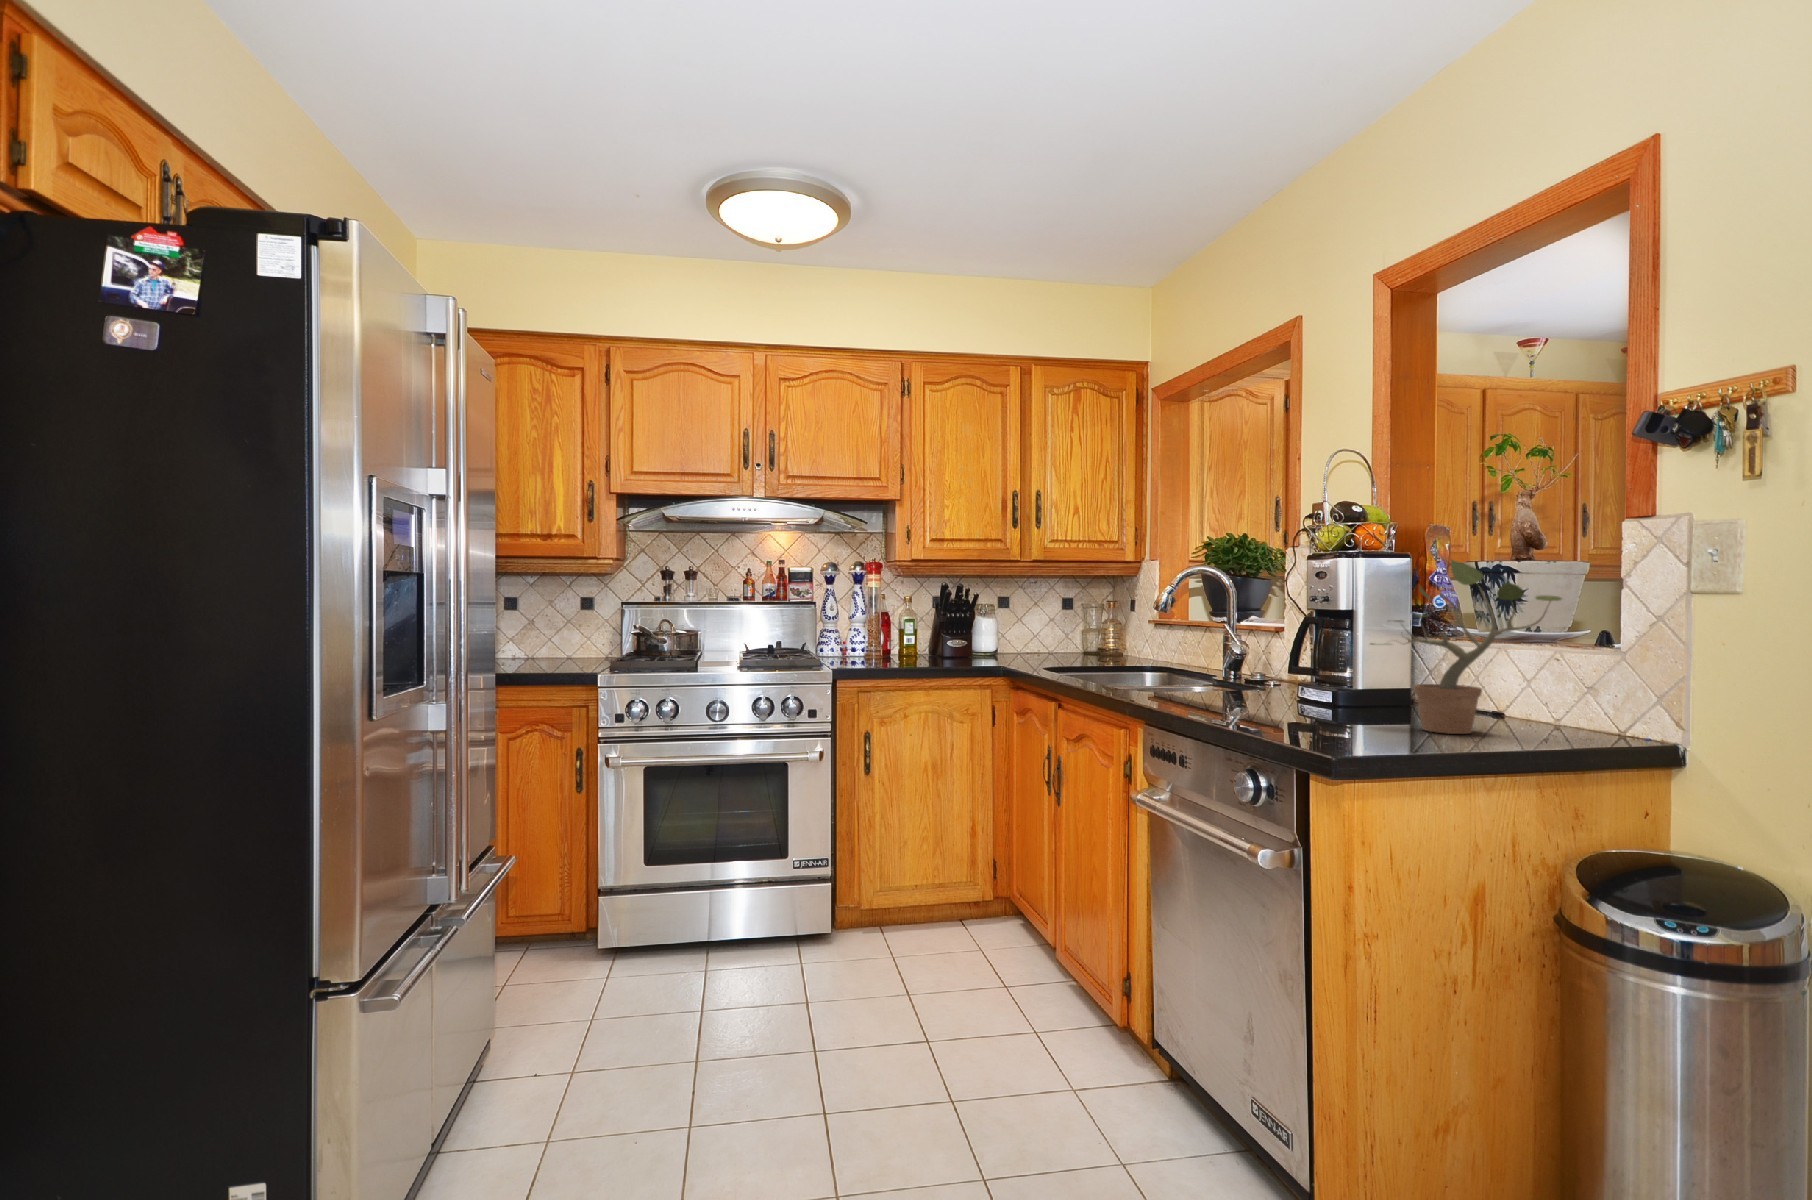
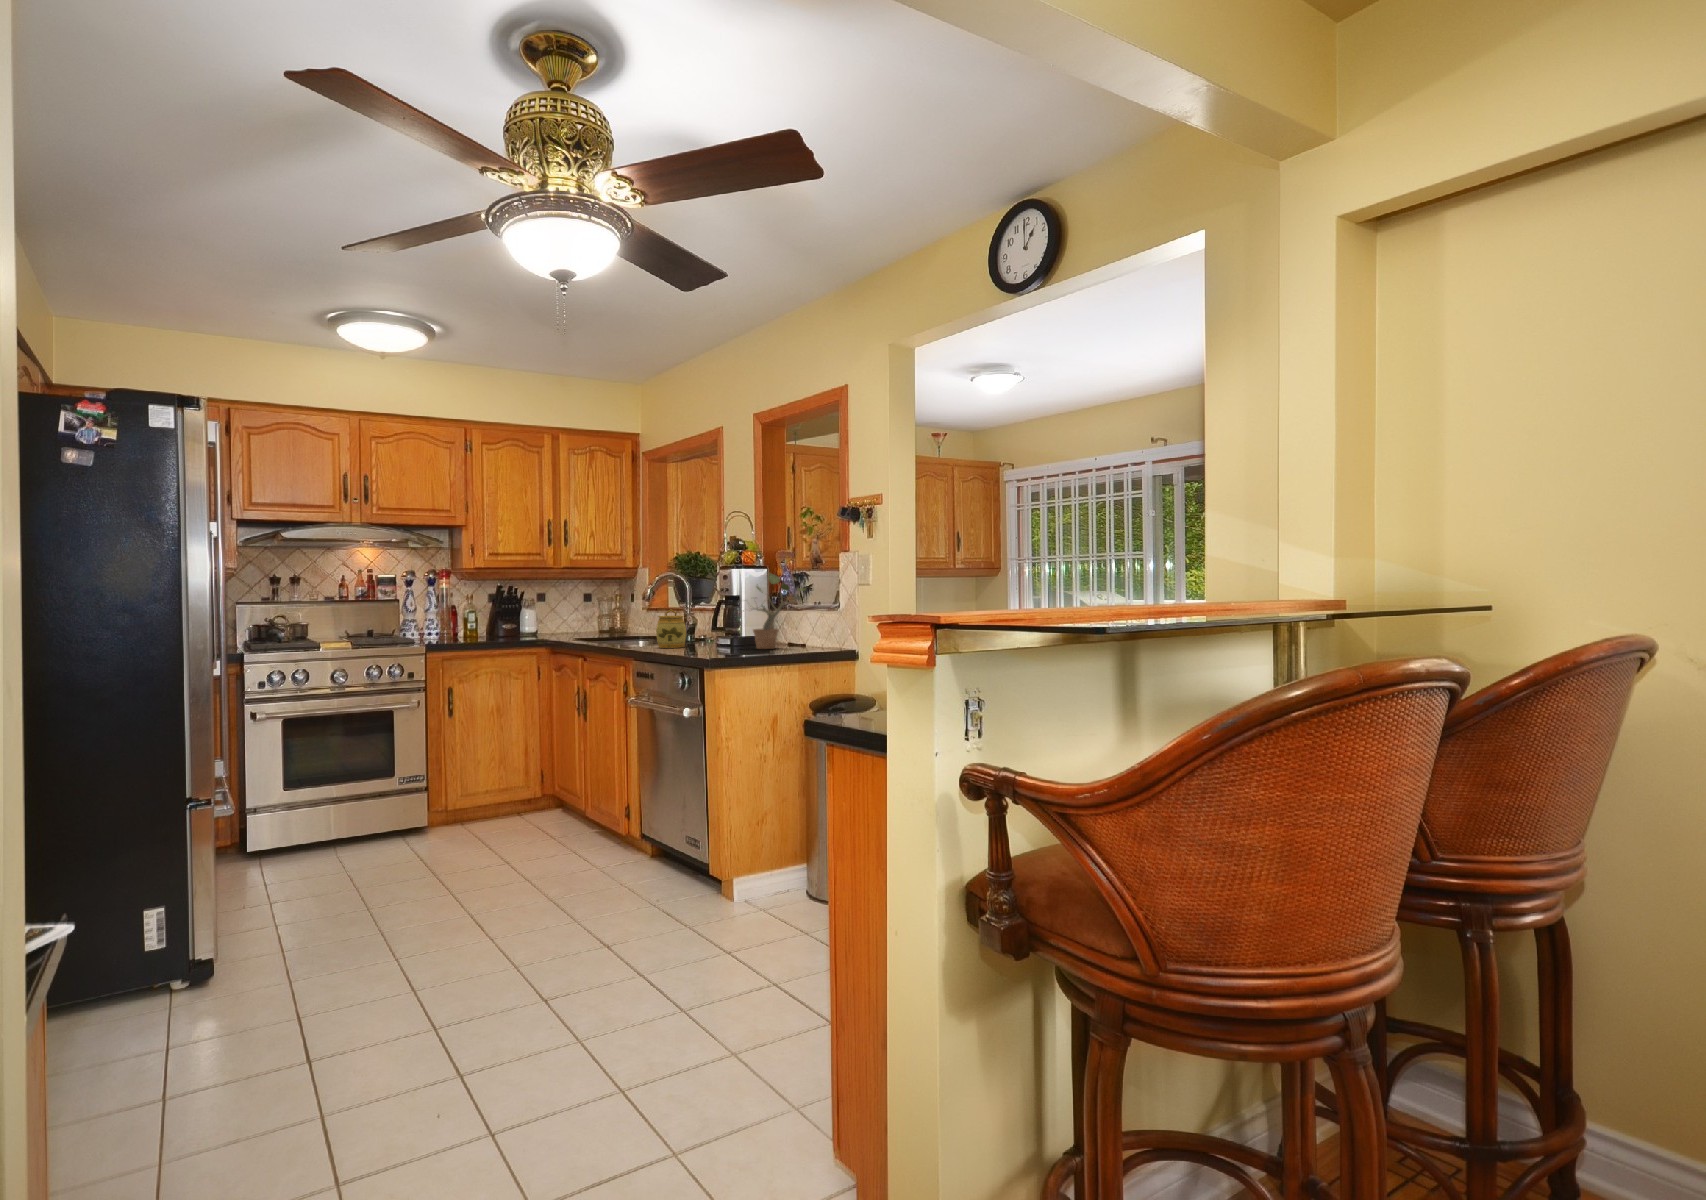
jar: none [1186,632,1248,710] -> present [656,609,686,648]

